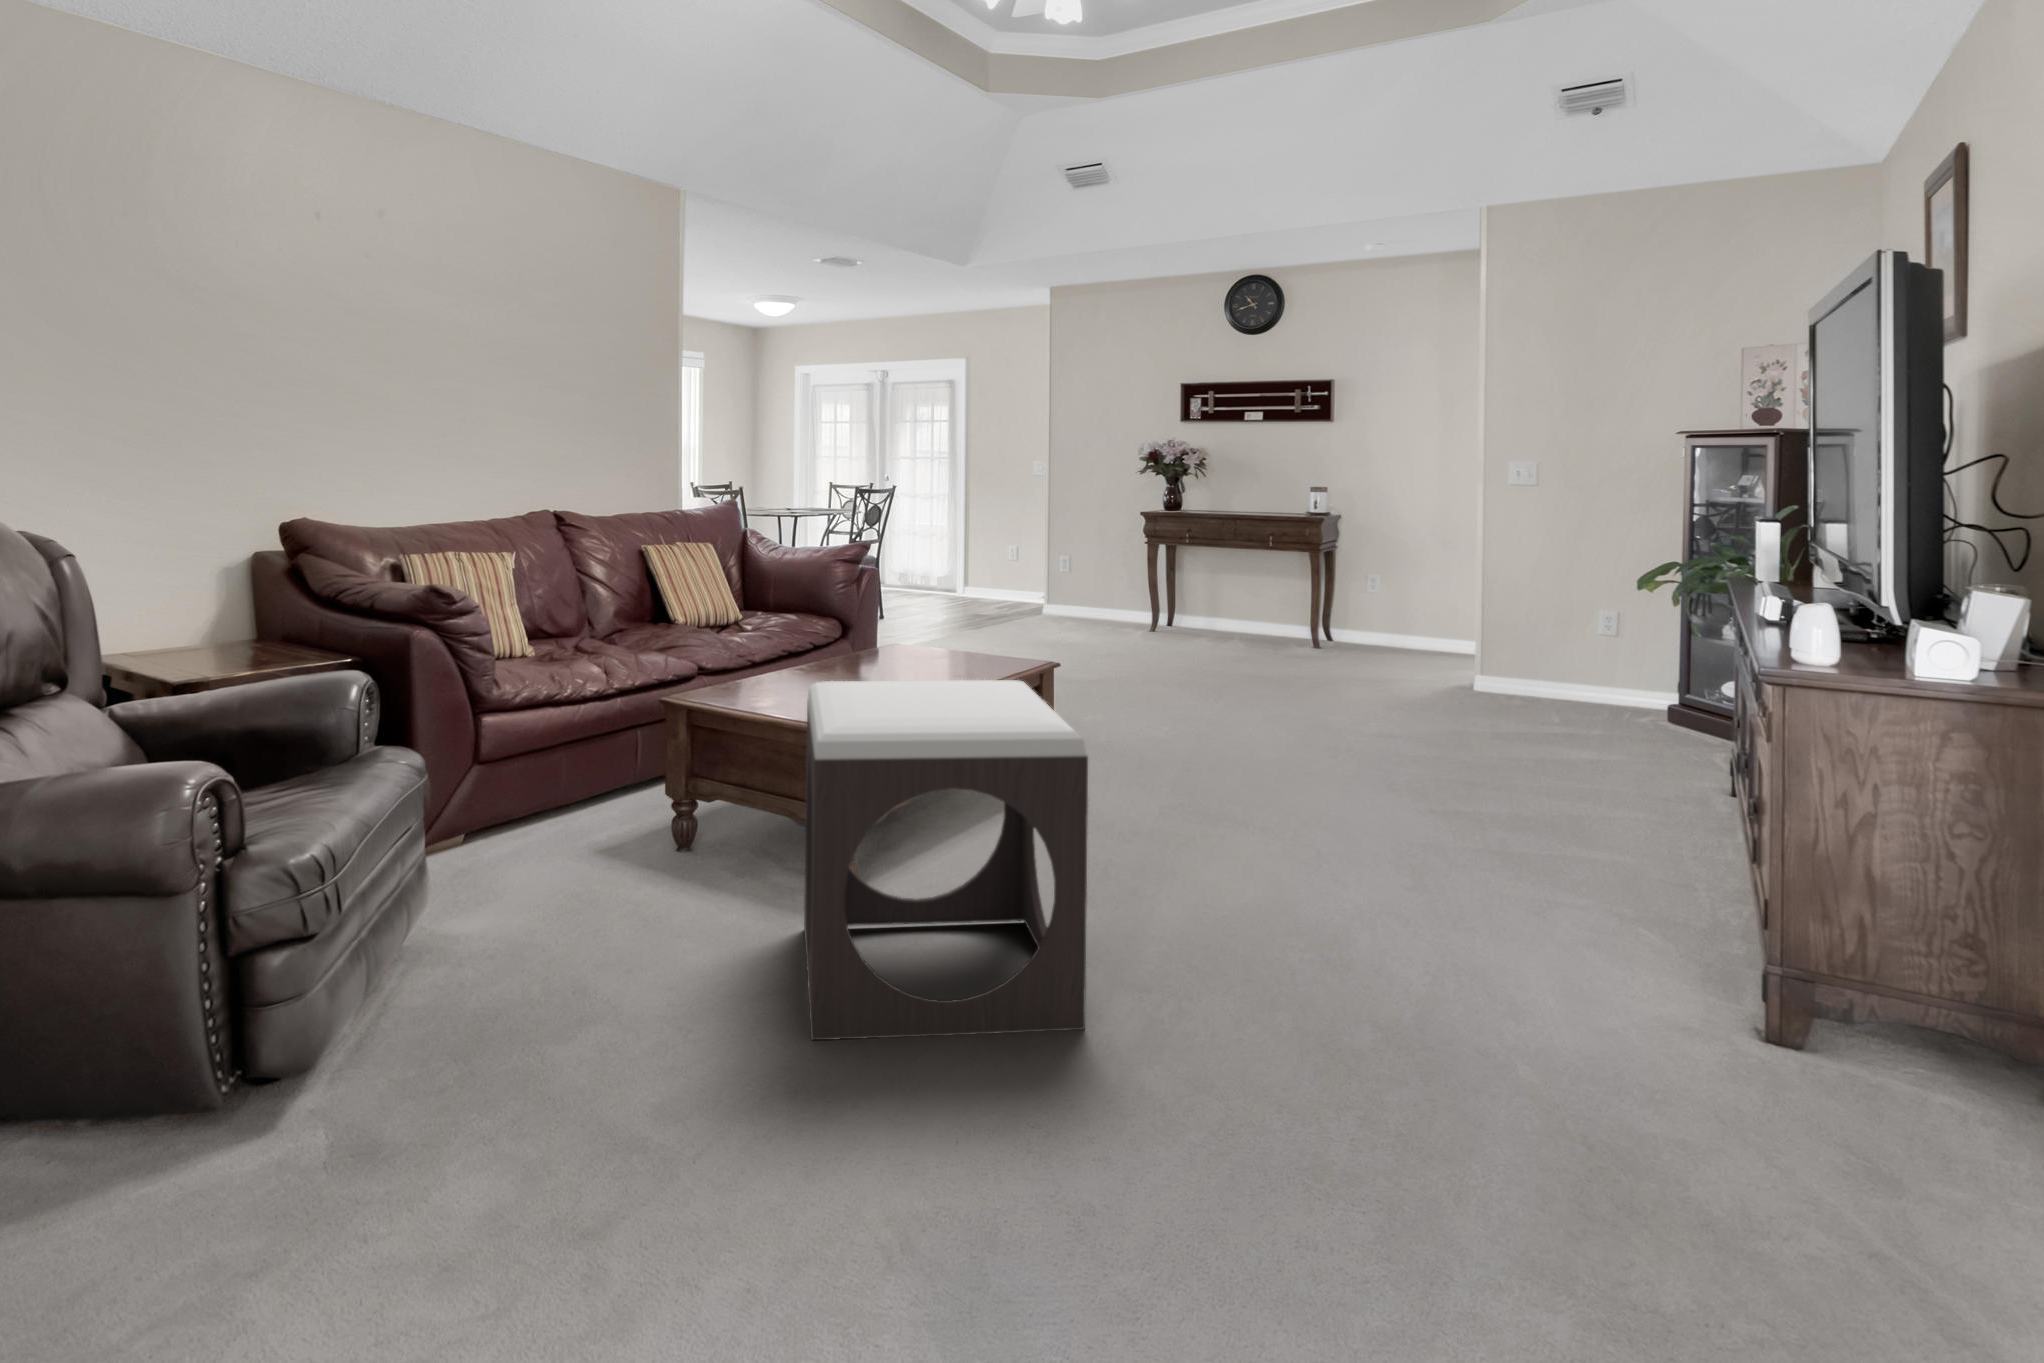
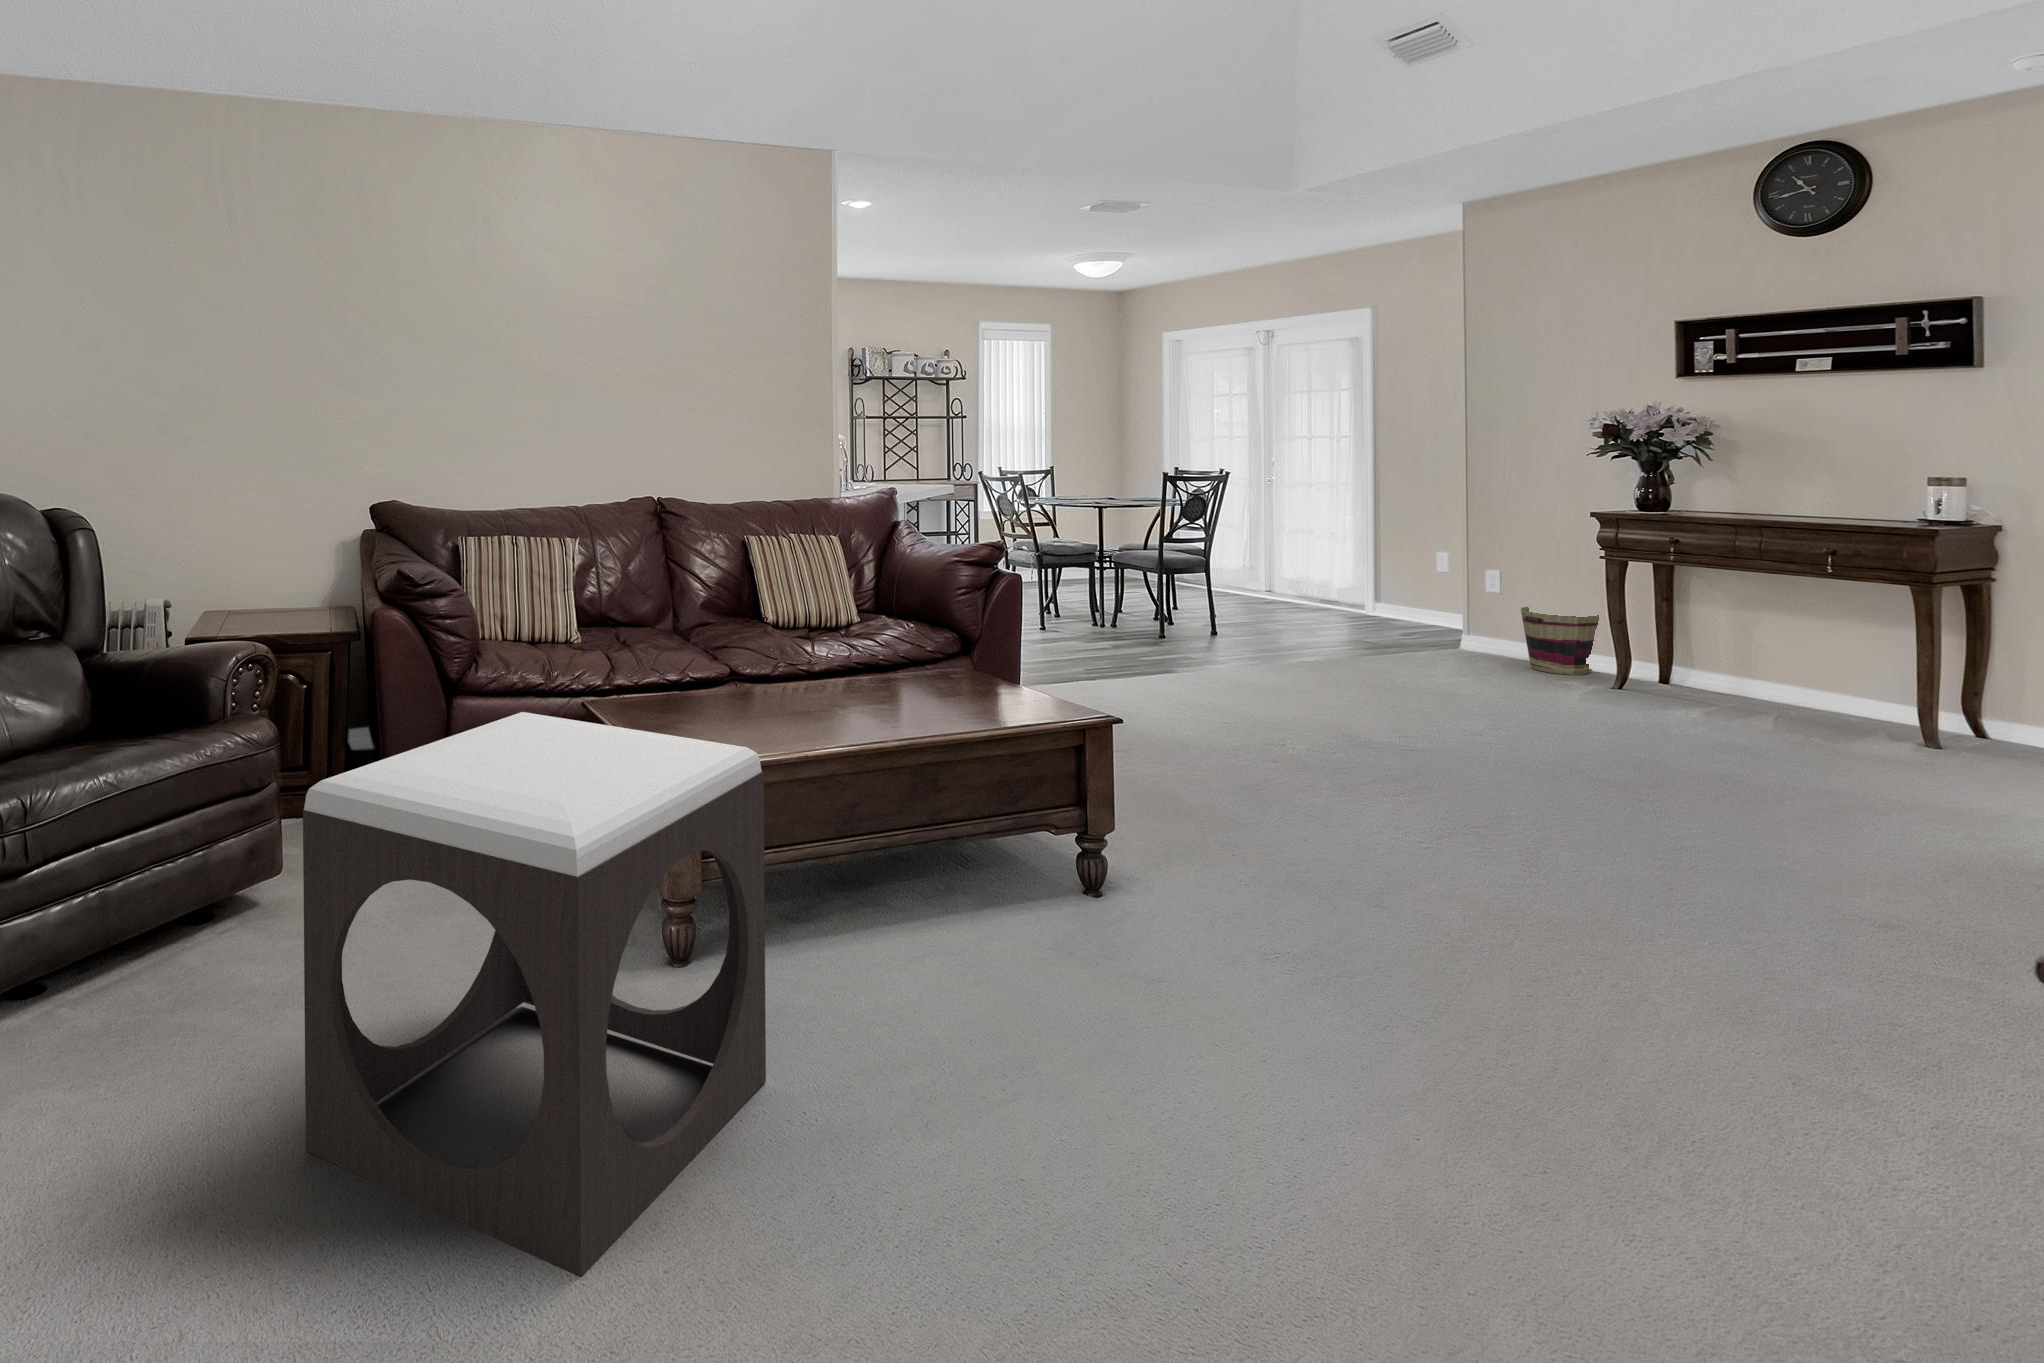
basket: none [1091,580,1136,626] -> present [1521,607,1599,675]

